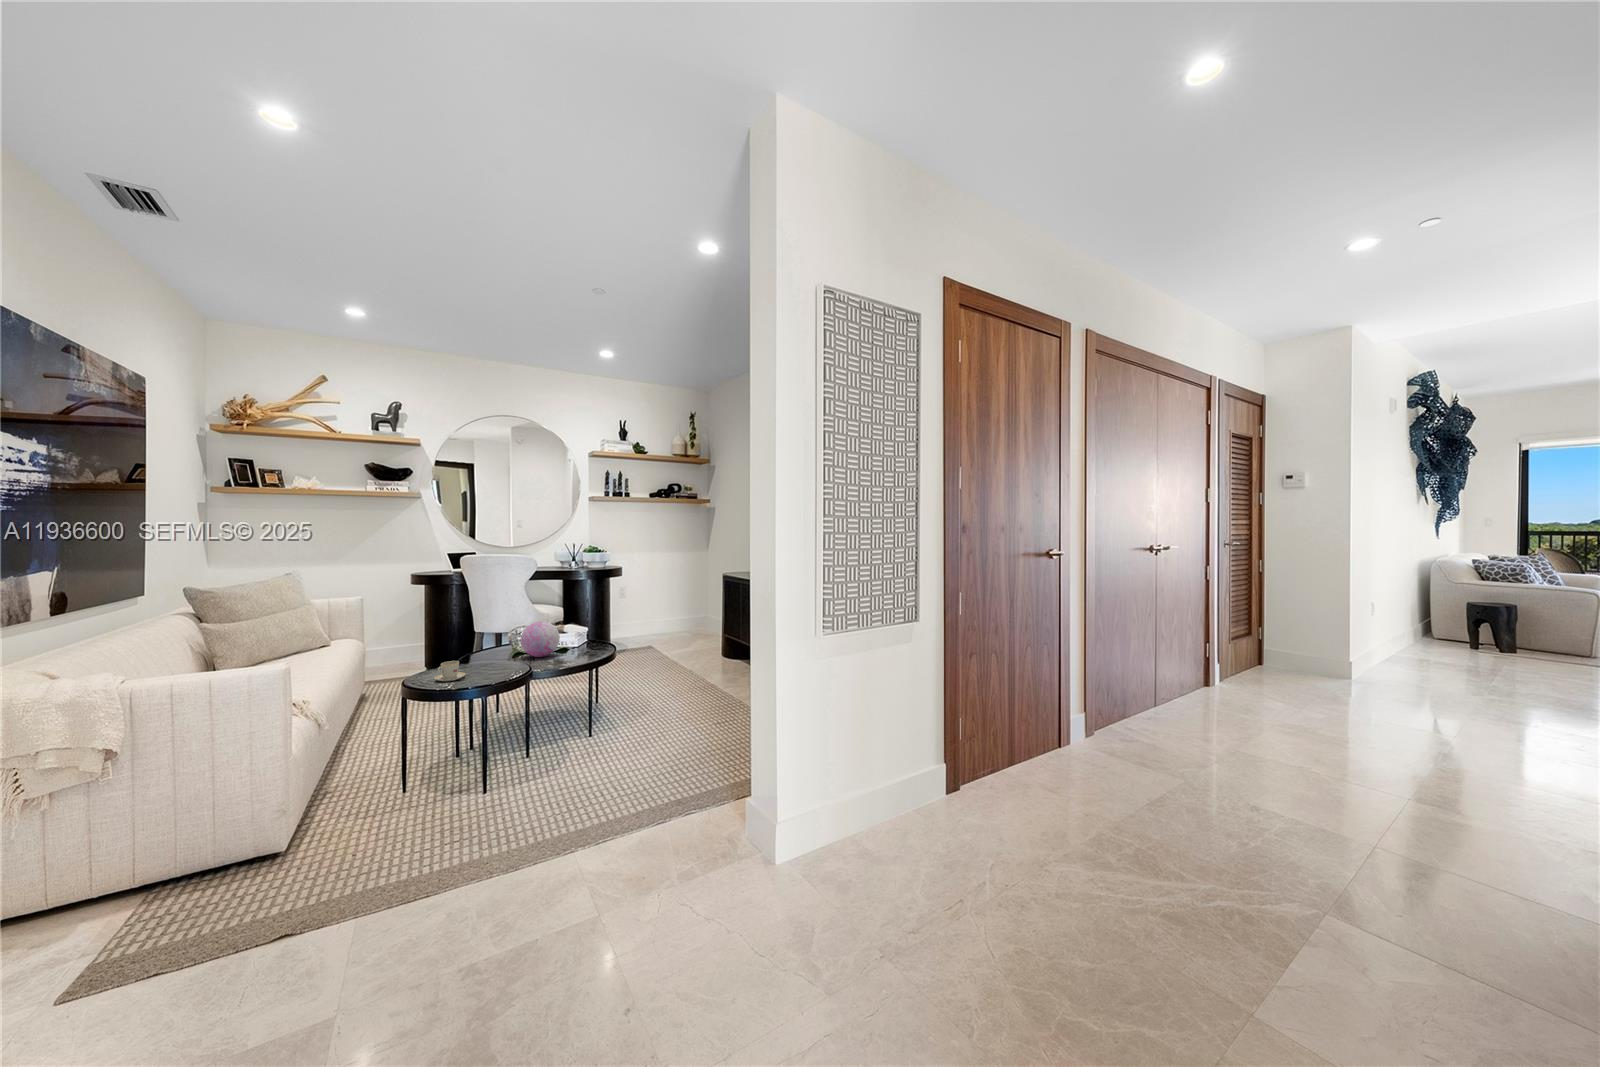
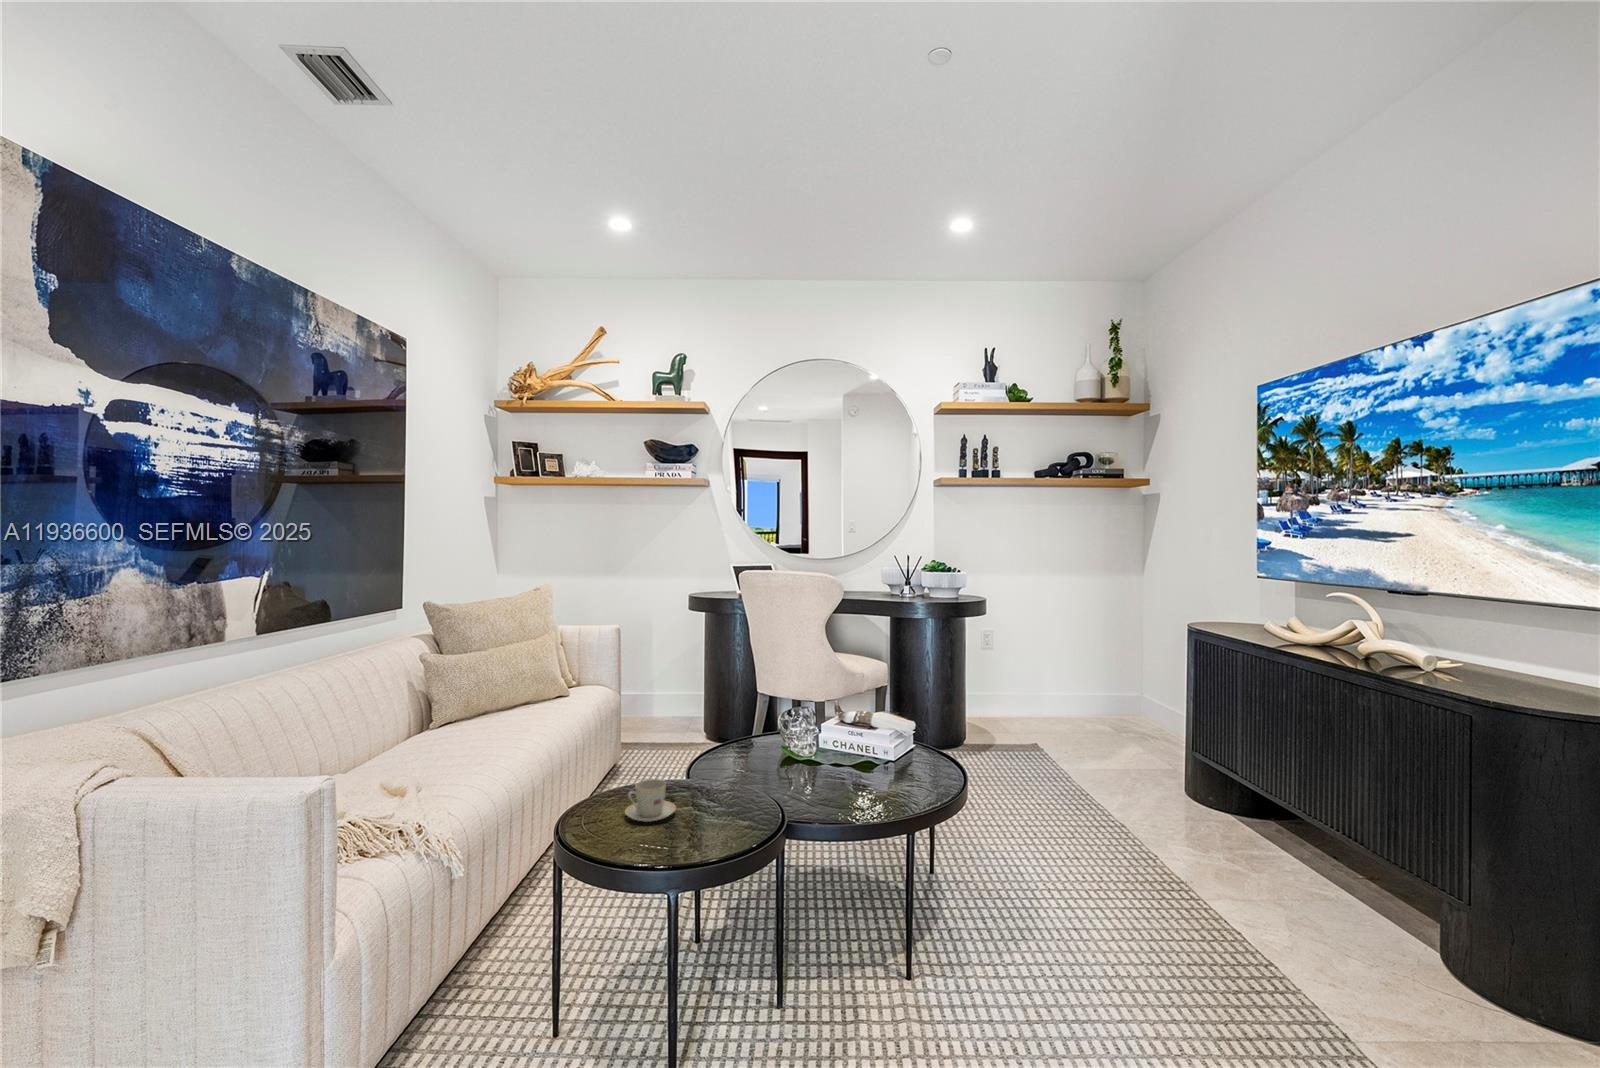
decorative orb: present [521,621,560,657] -> none [792,705,859,776]

